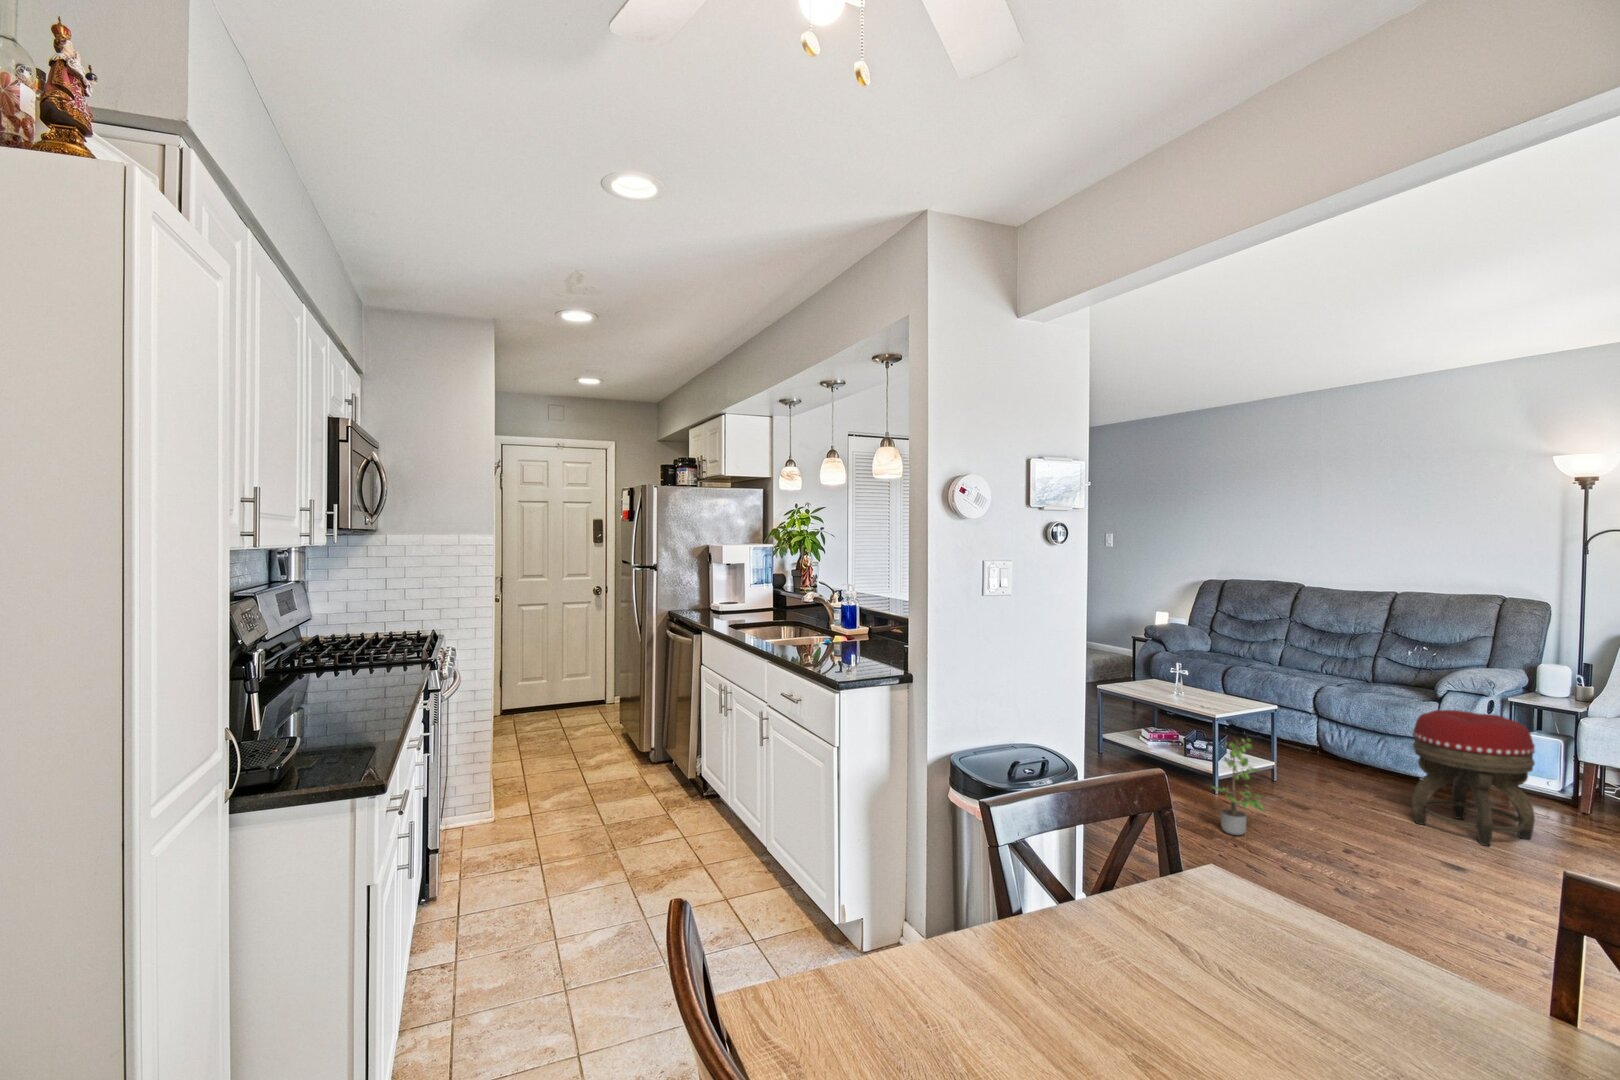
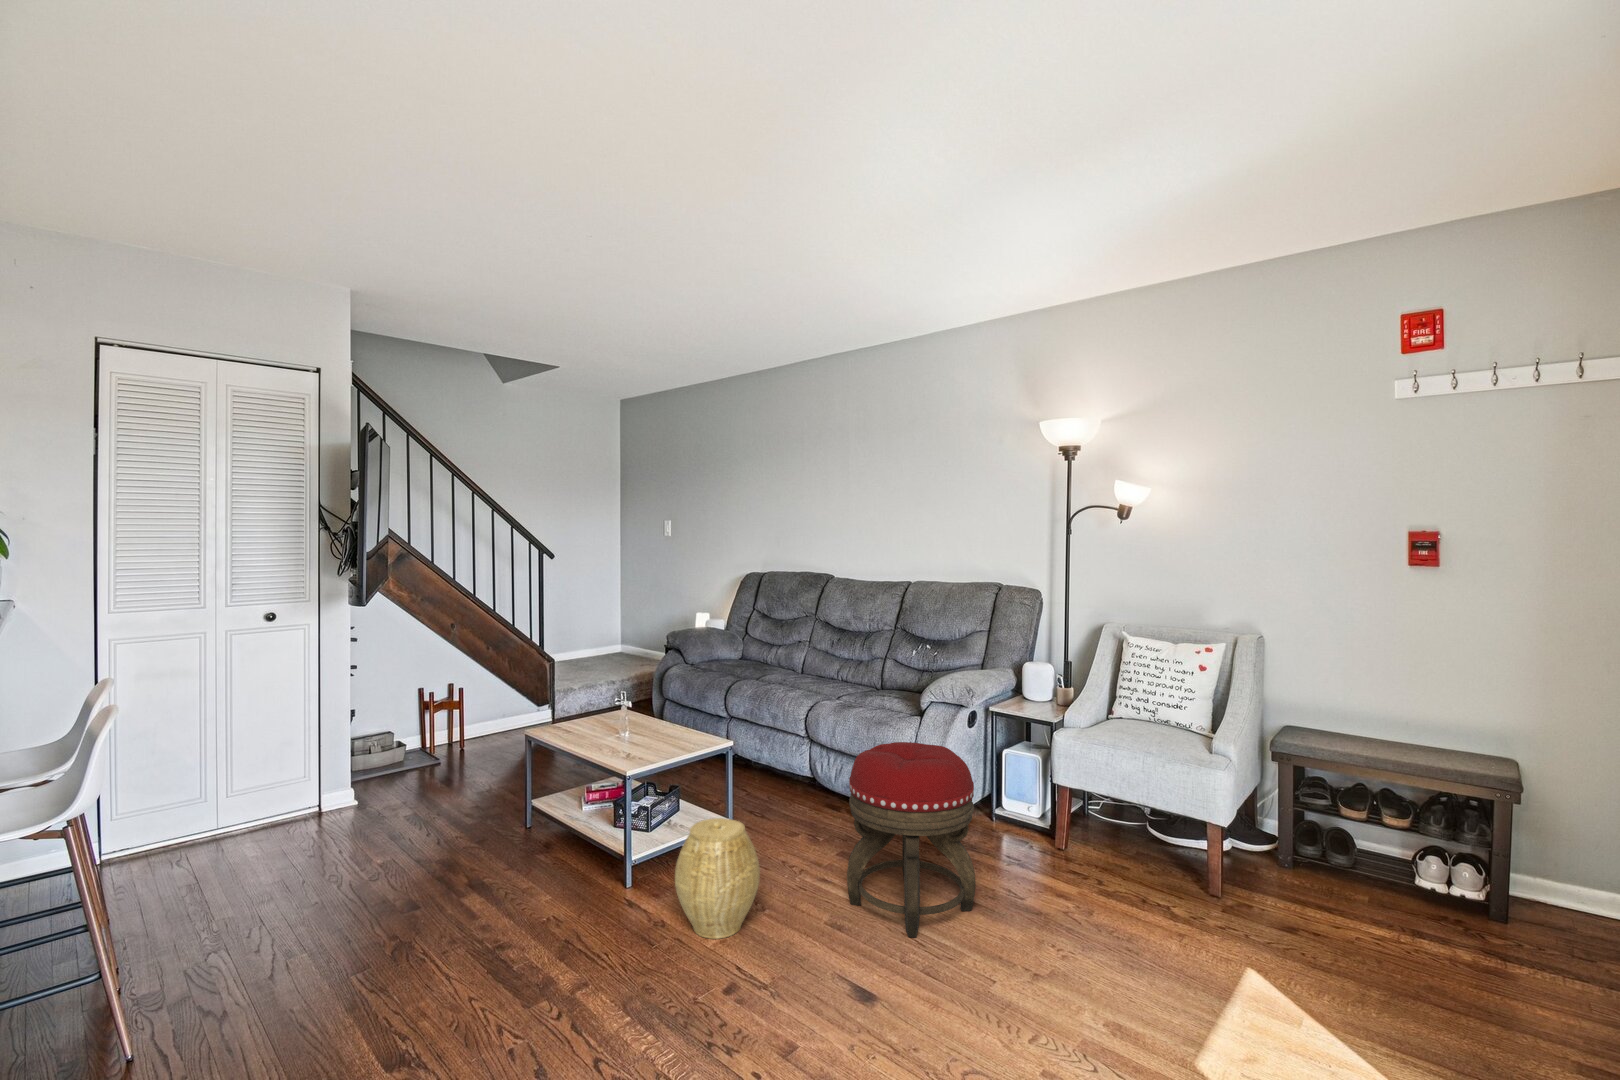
potted plant: present [1211,739,1265,835] -> none [529,823,623,989]
woven basket: none [1282,749,1351,827] -> present [675,818,760,939]

